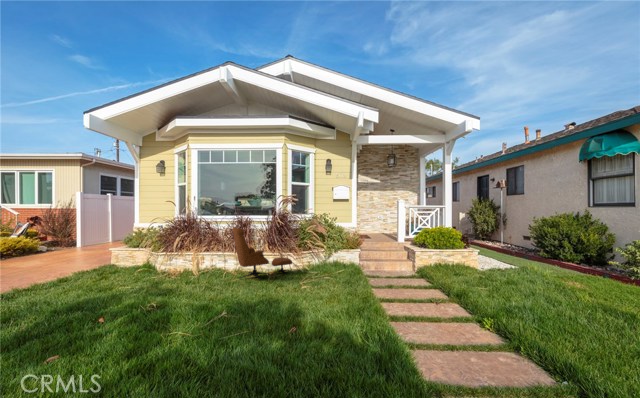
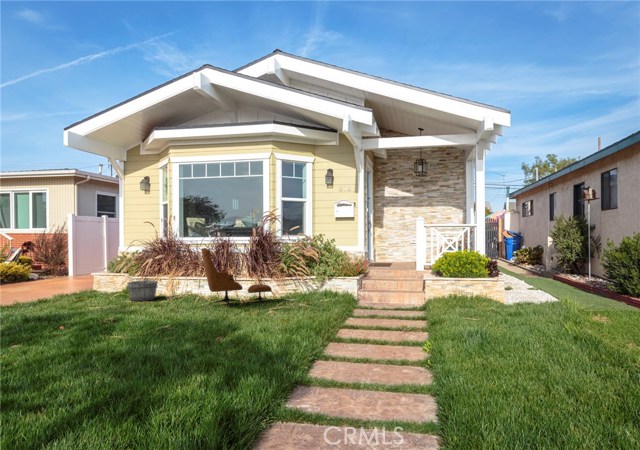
wooden bucket: none [155,252,184,276] -> present [128,278,158,301]

